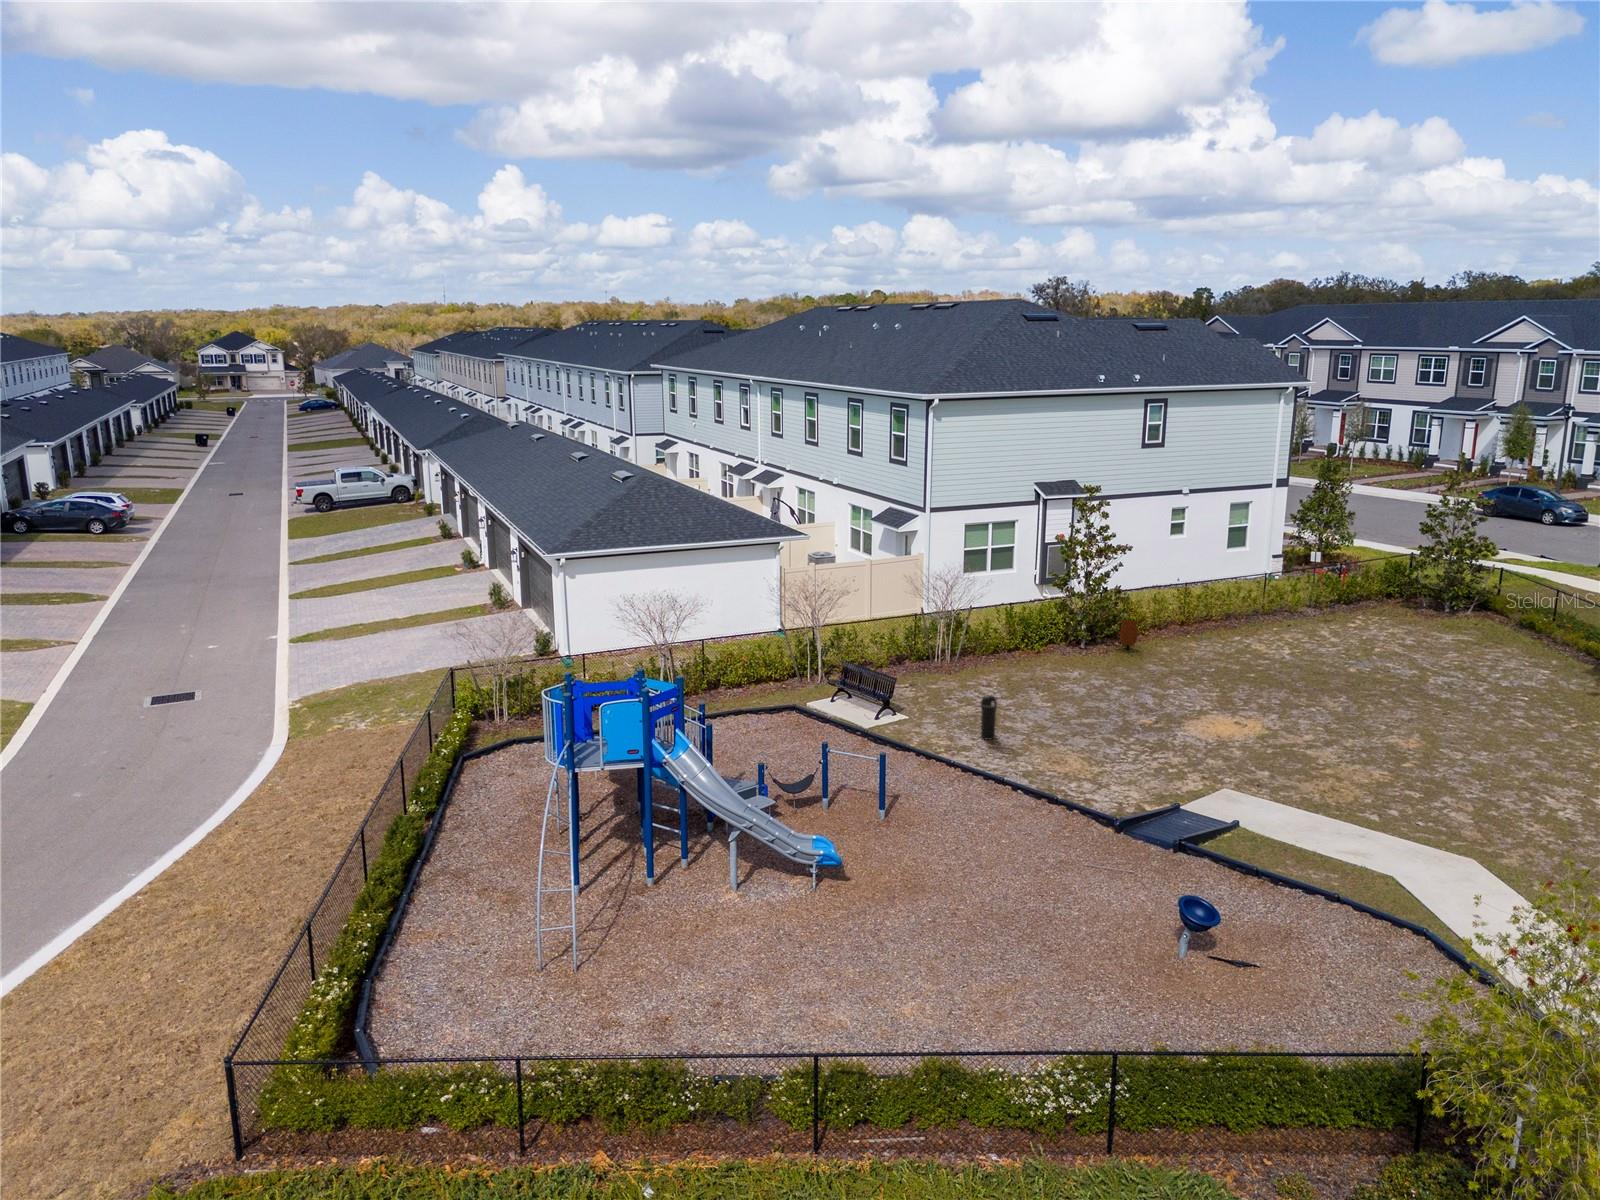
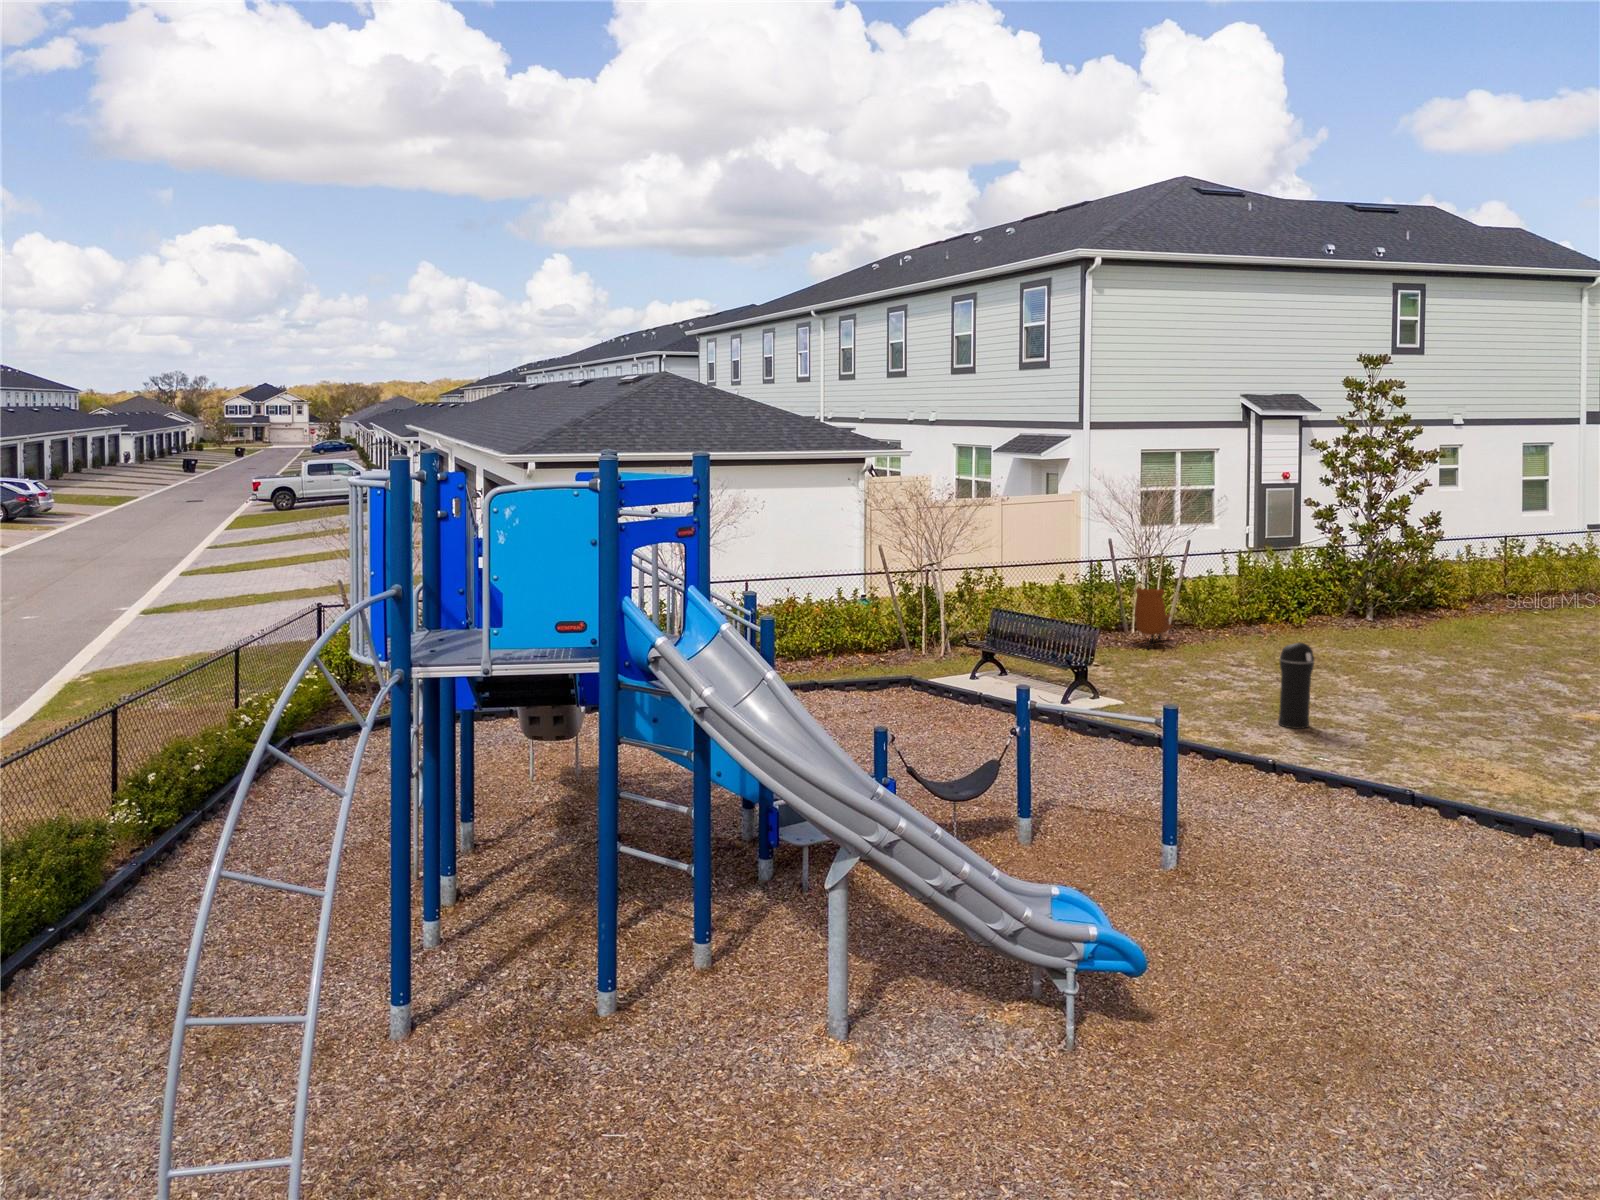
lounge chair: present [1117,620,1139,652] -> present [1134,588,1172,648]

